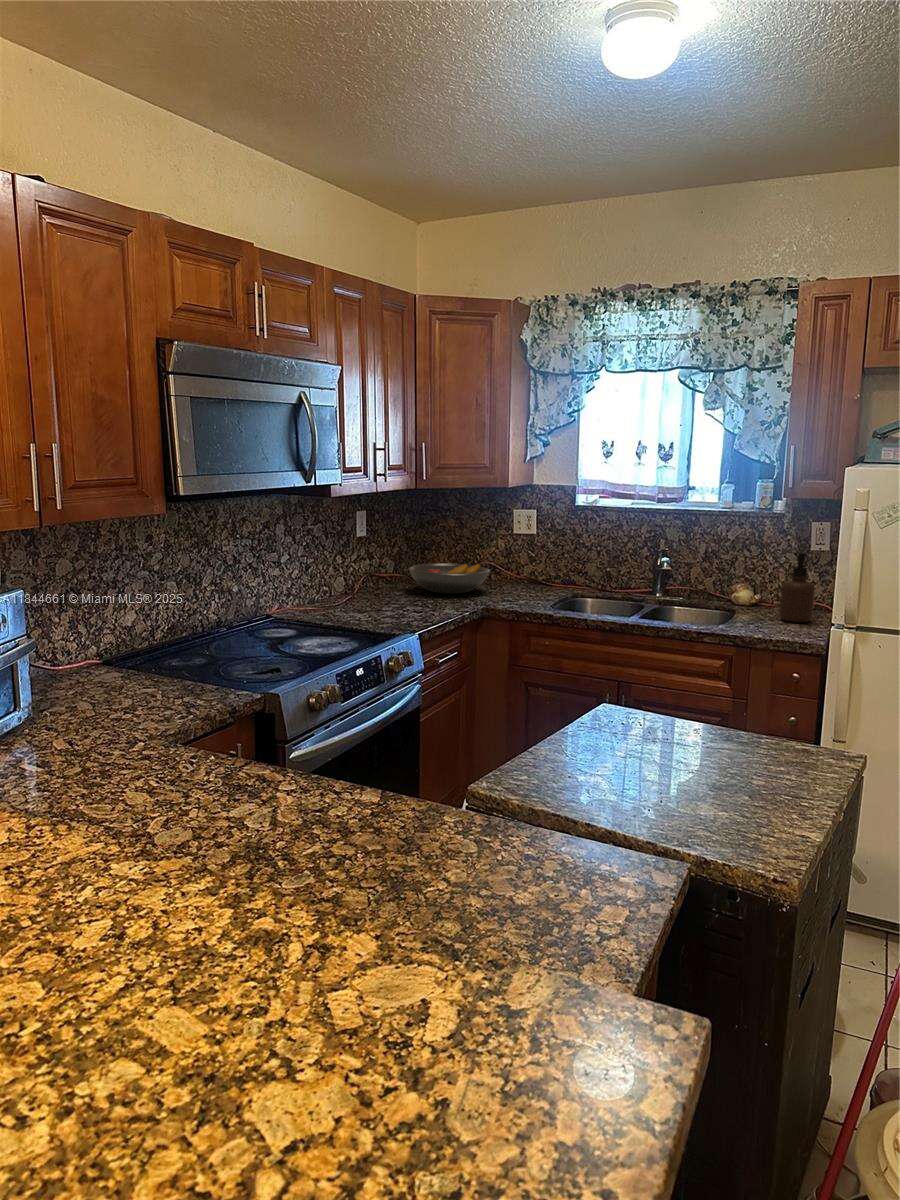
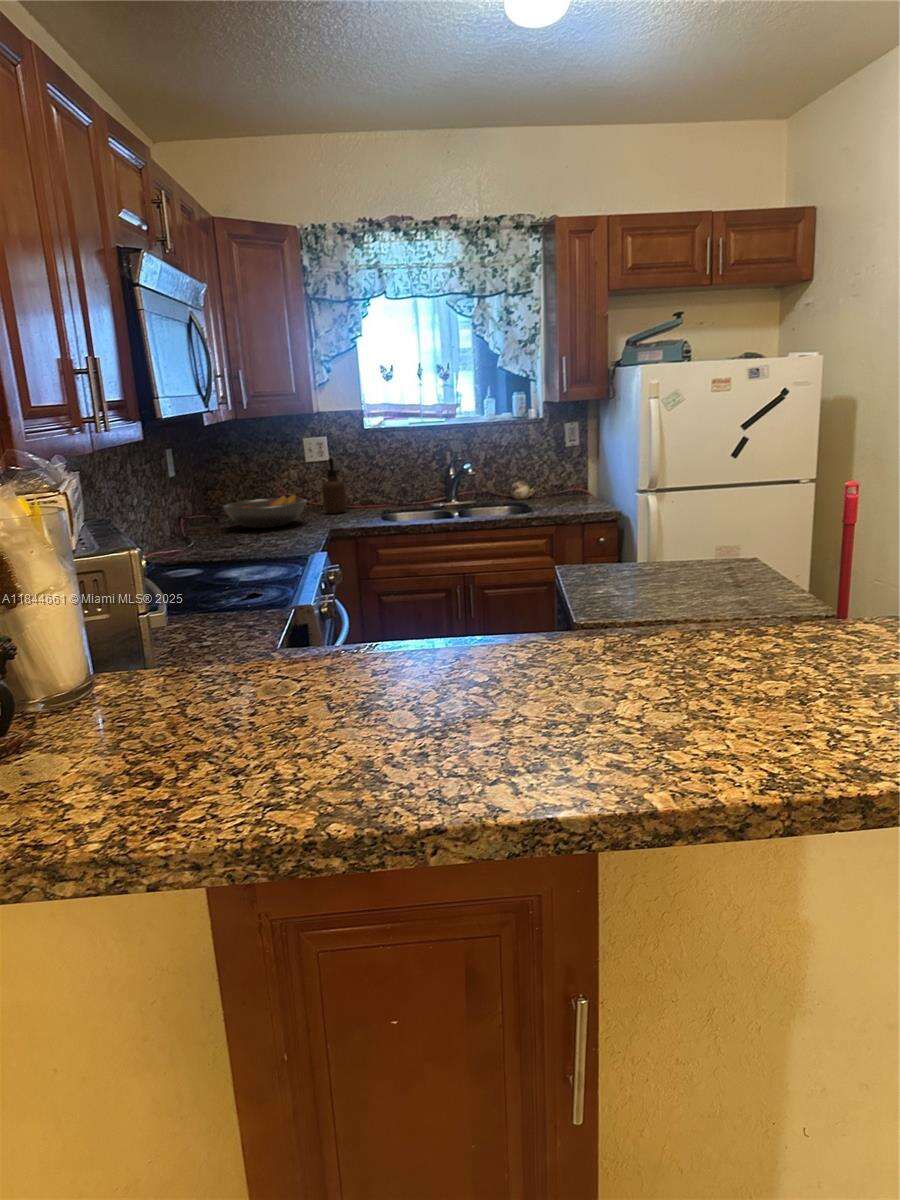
soap dispenser: present [780,553,815,623] -> present [322,458,347,513]

